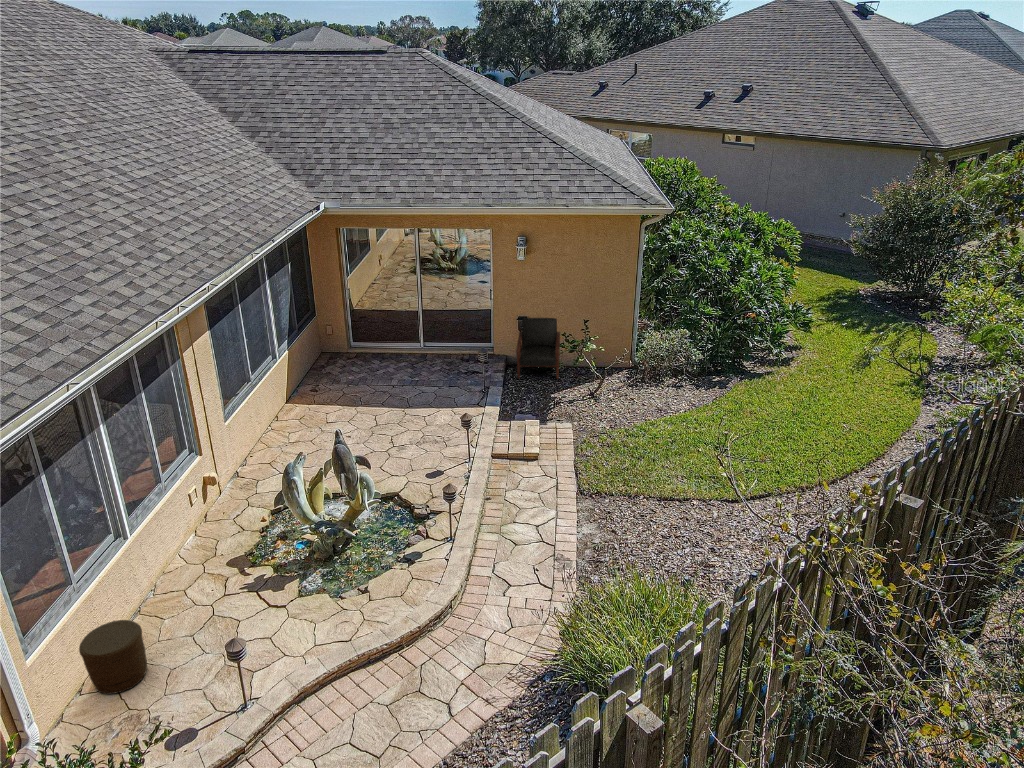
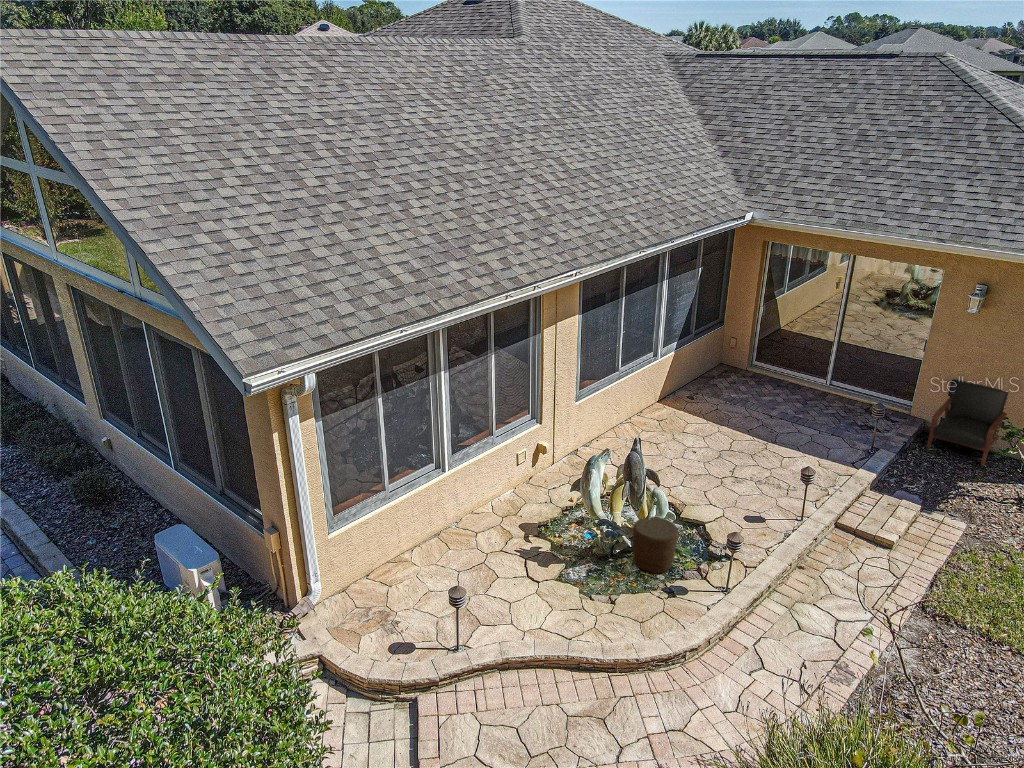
woven basket: present [79,620,147,694] -> present [633,517,679,573]

